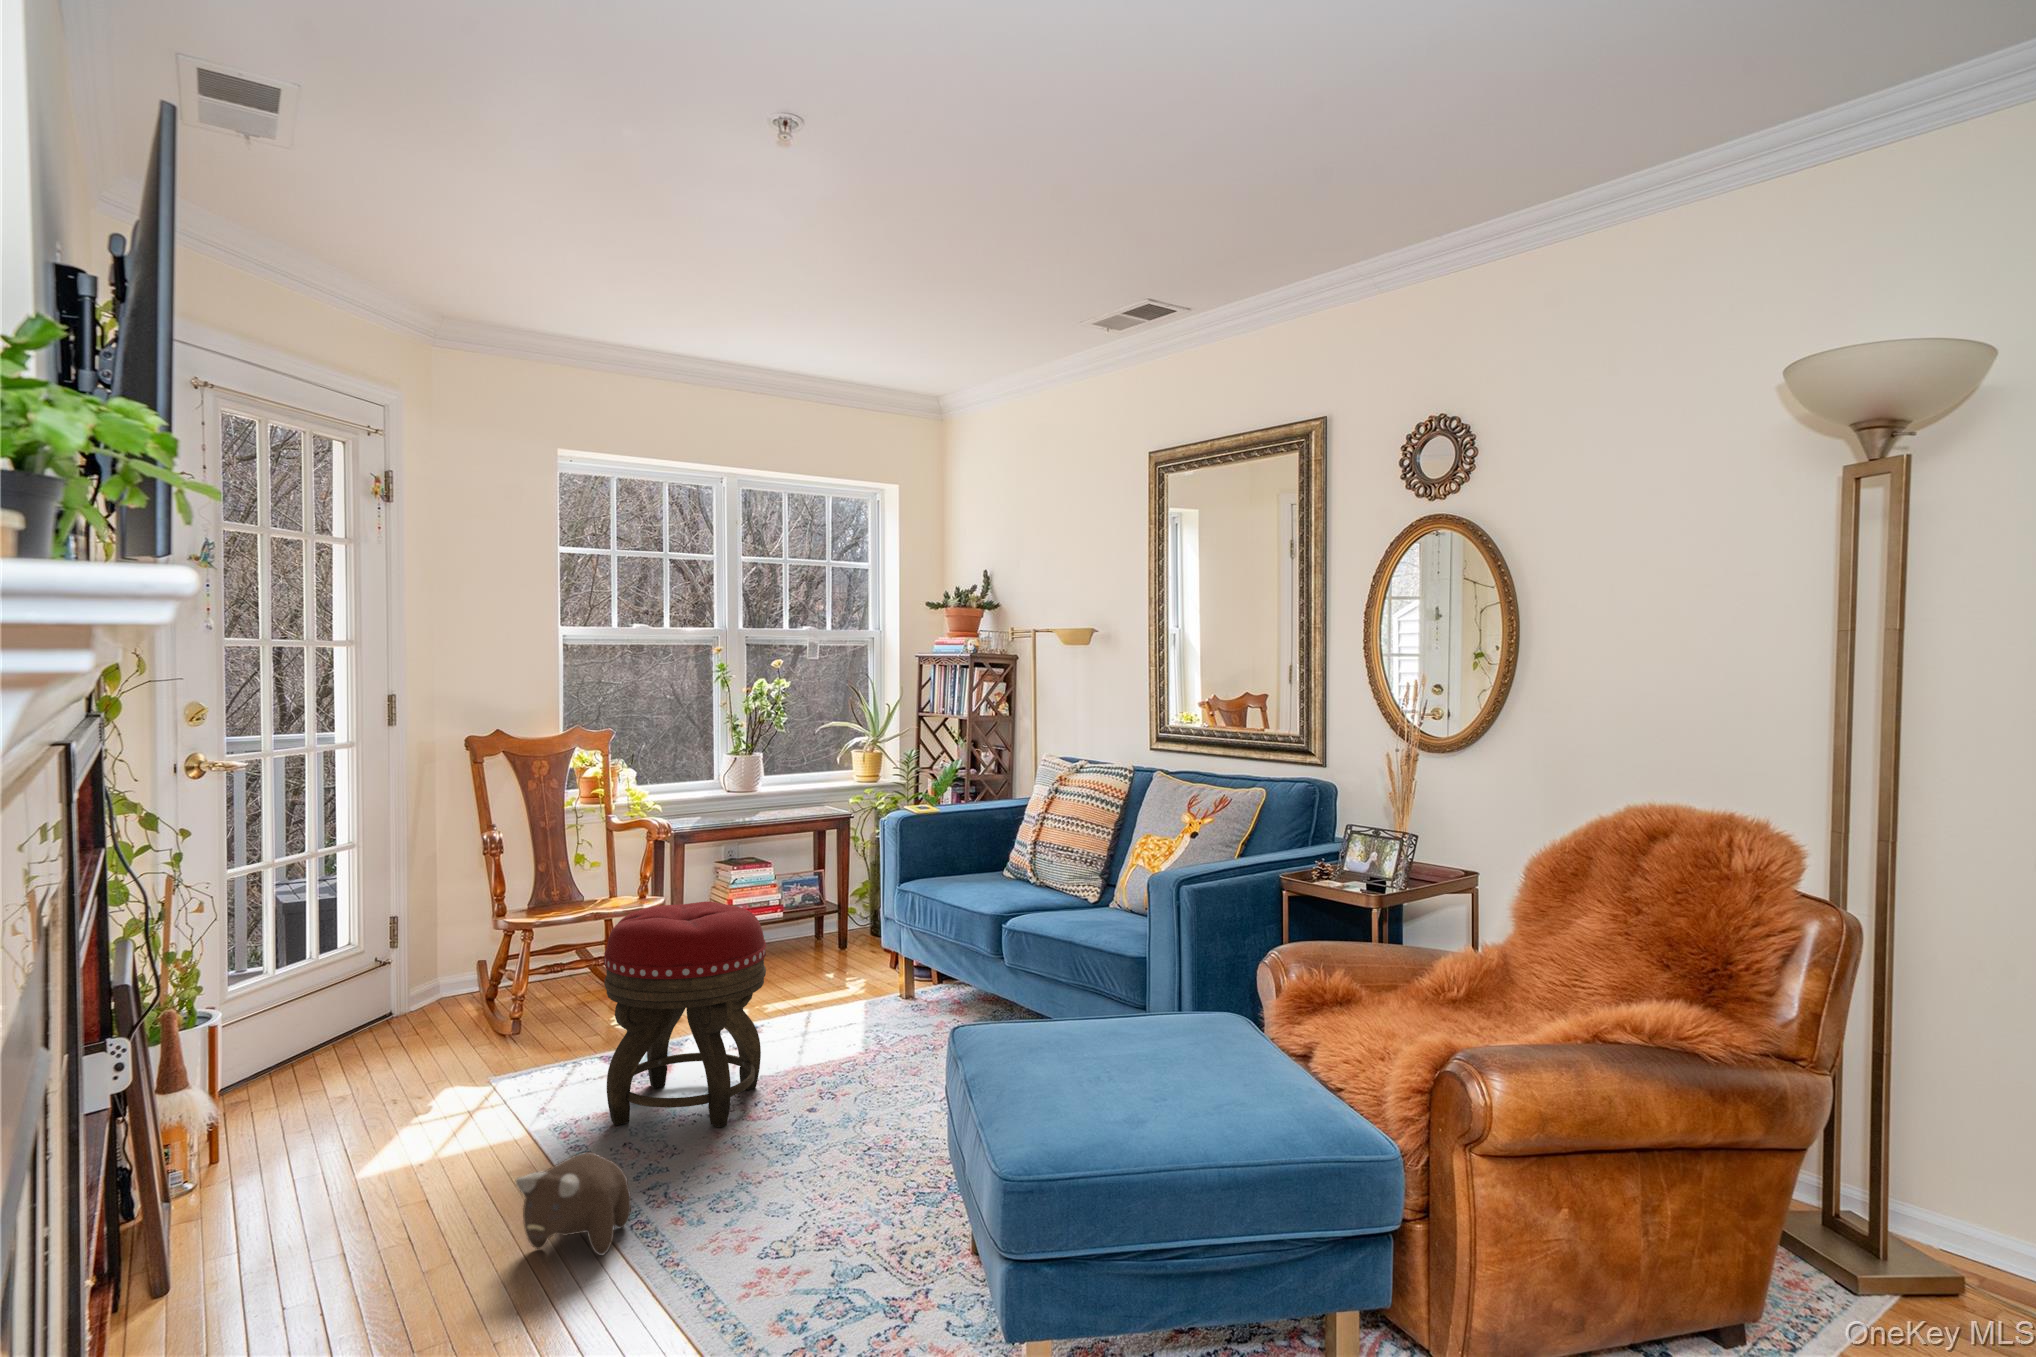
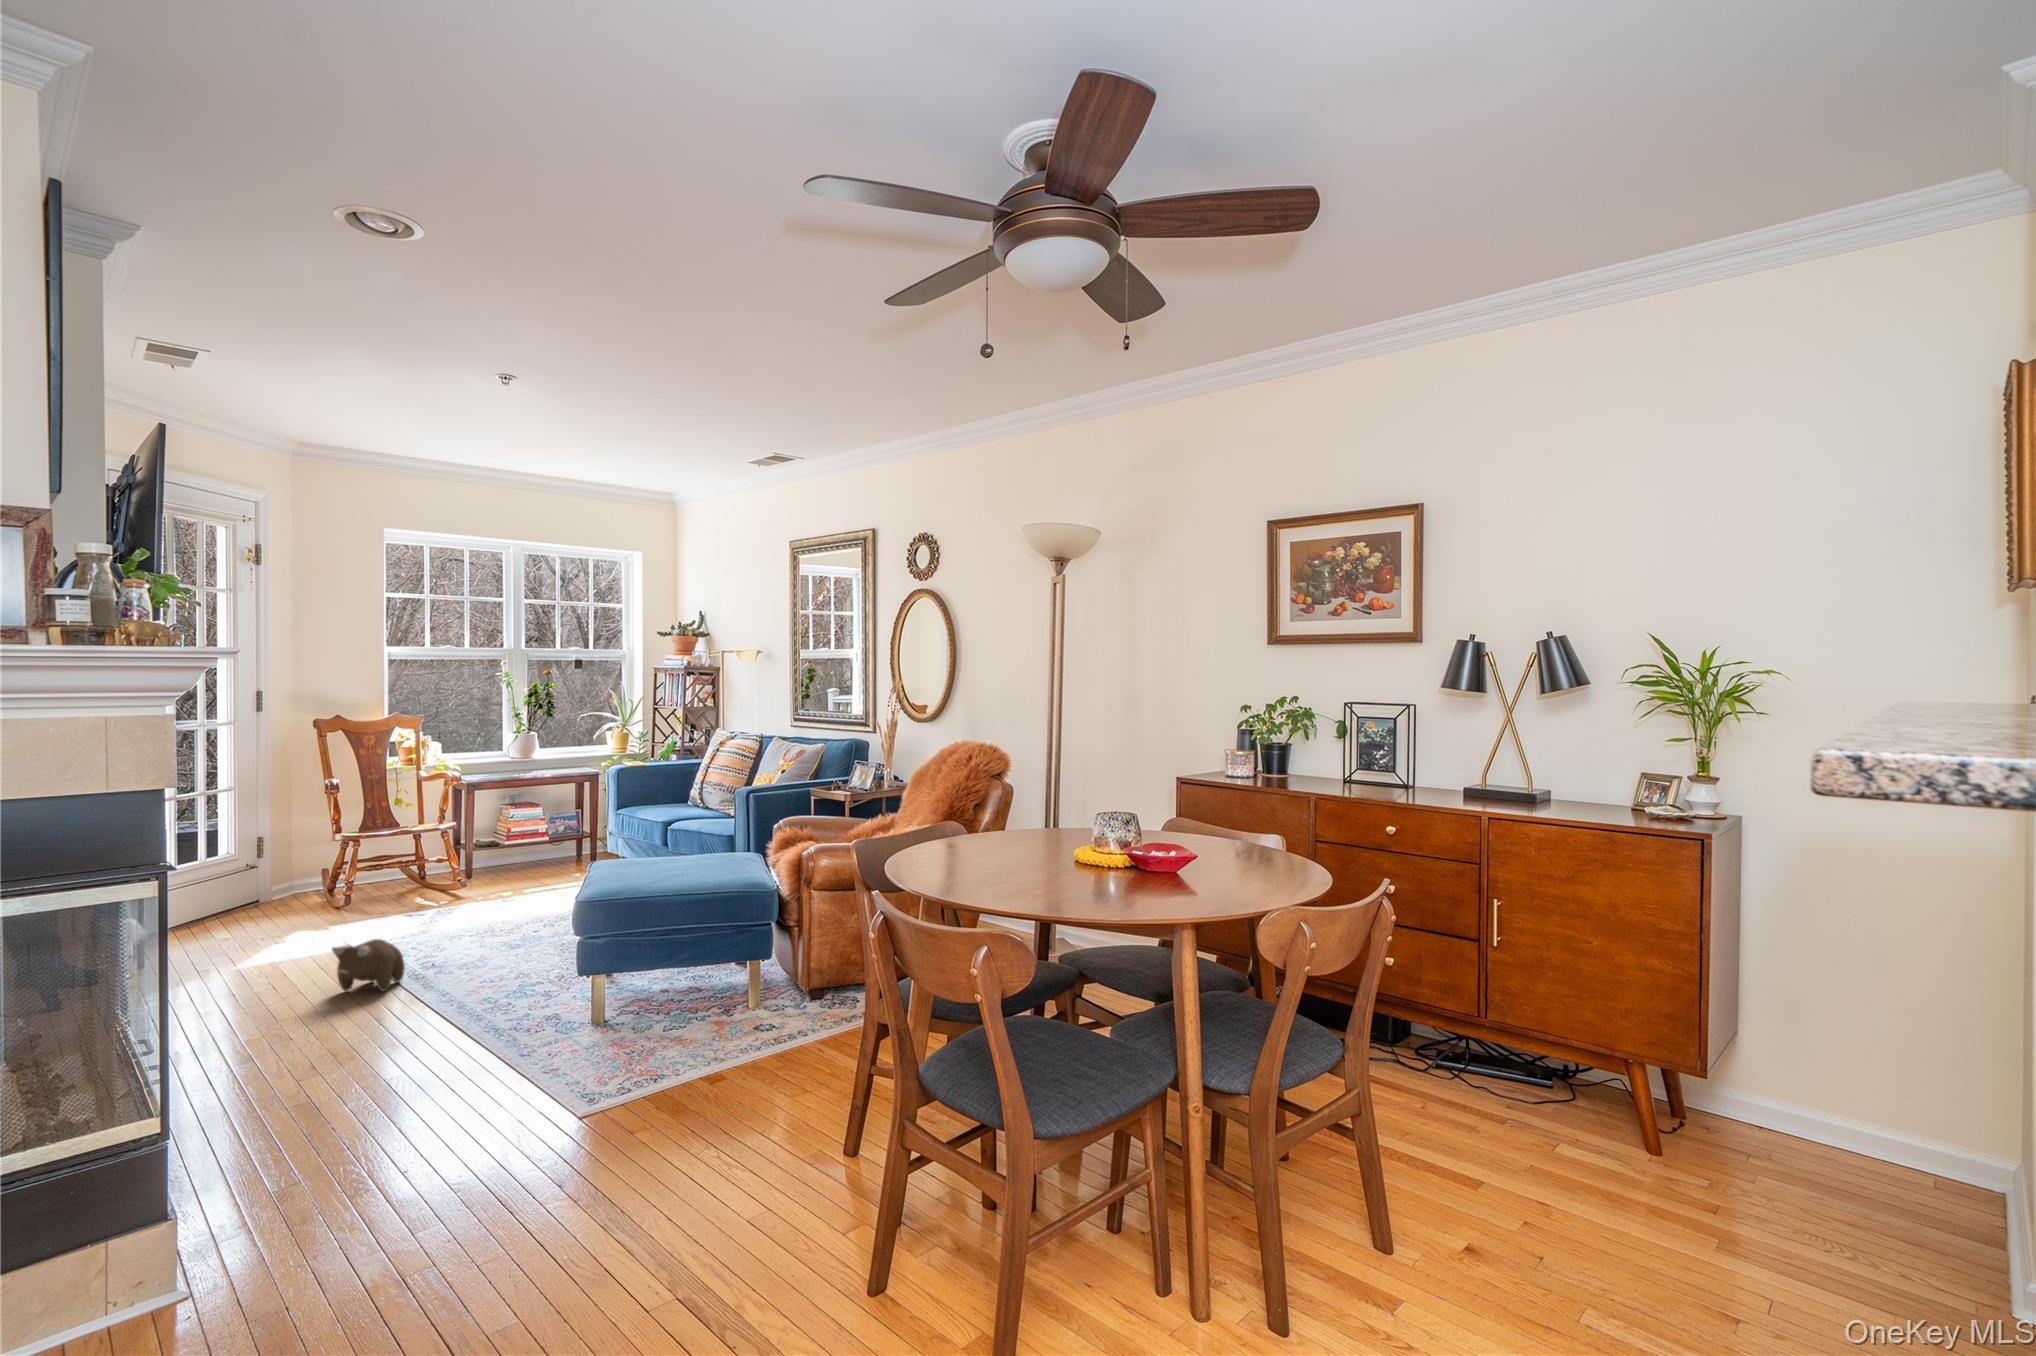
footstool: present [604,901,766,1127] -> none [400,815,508,945]

